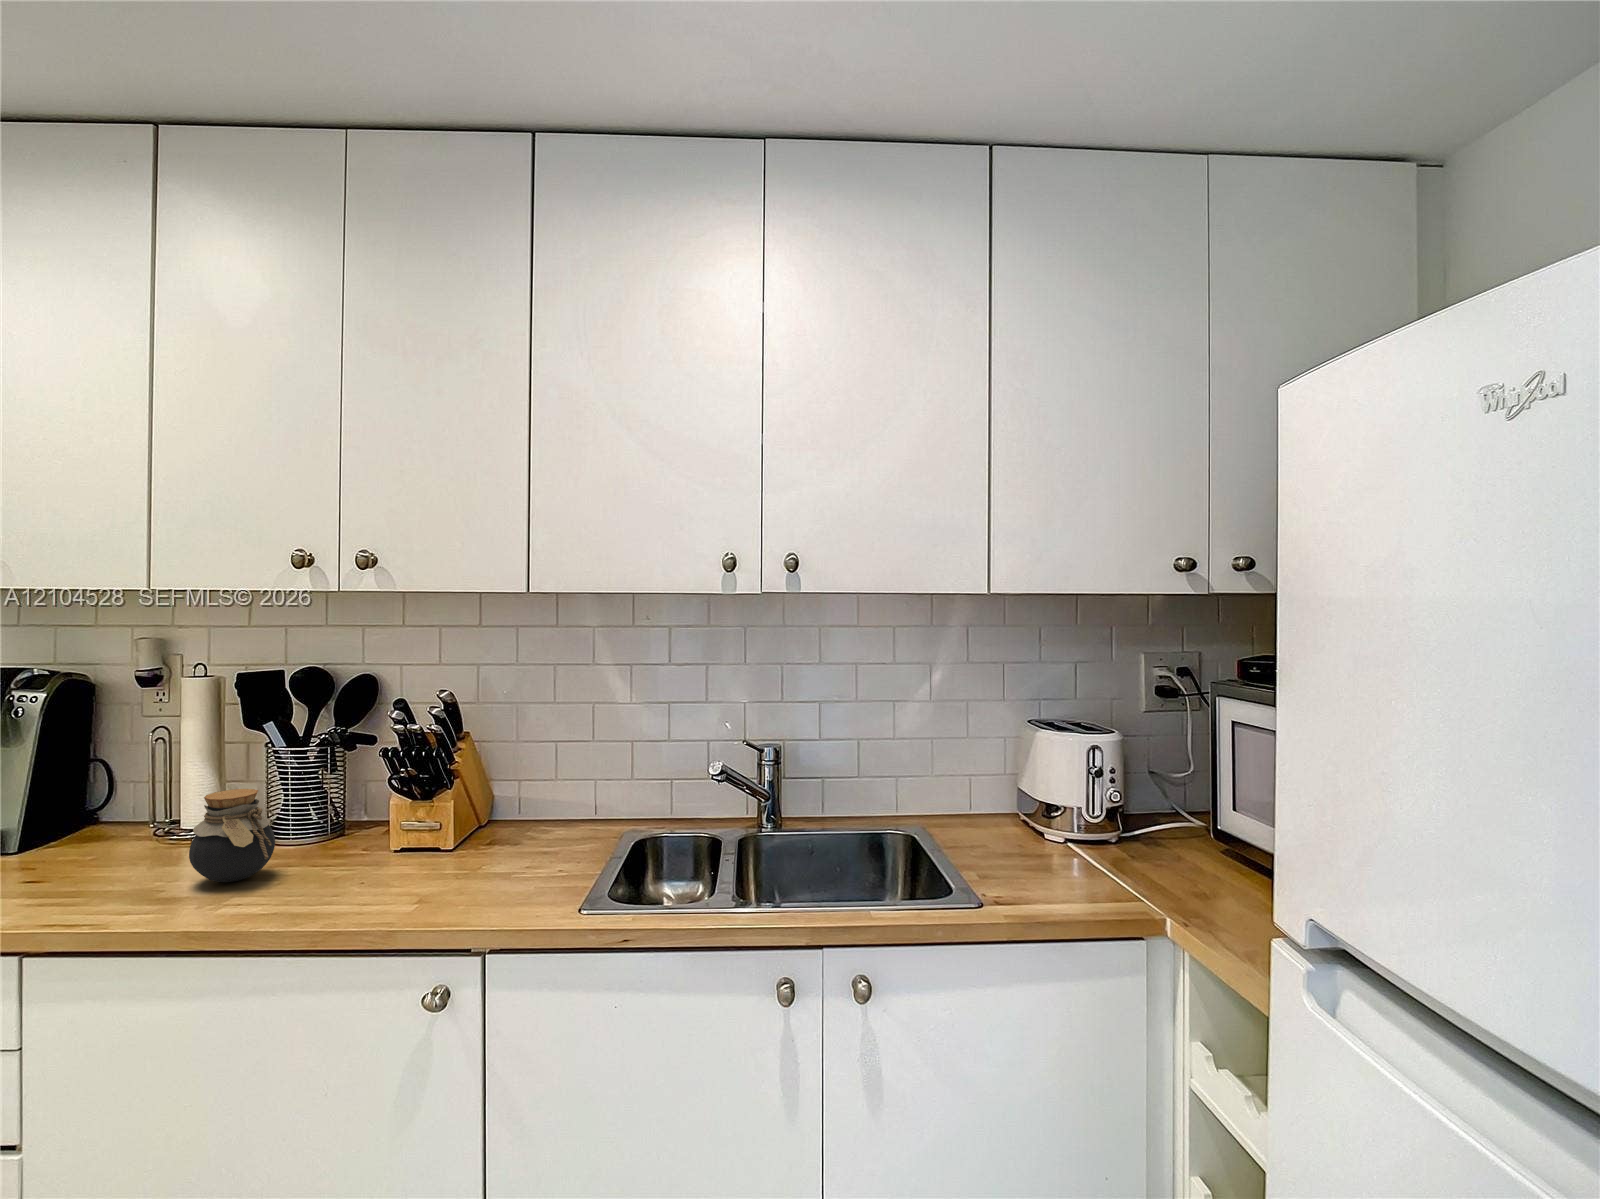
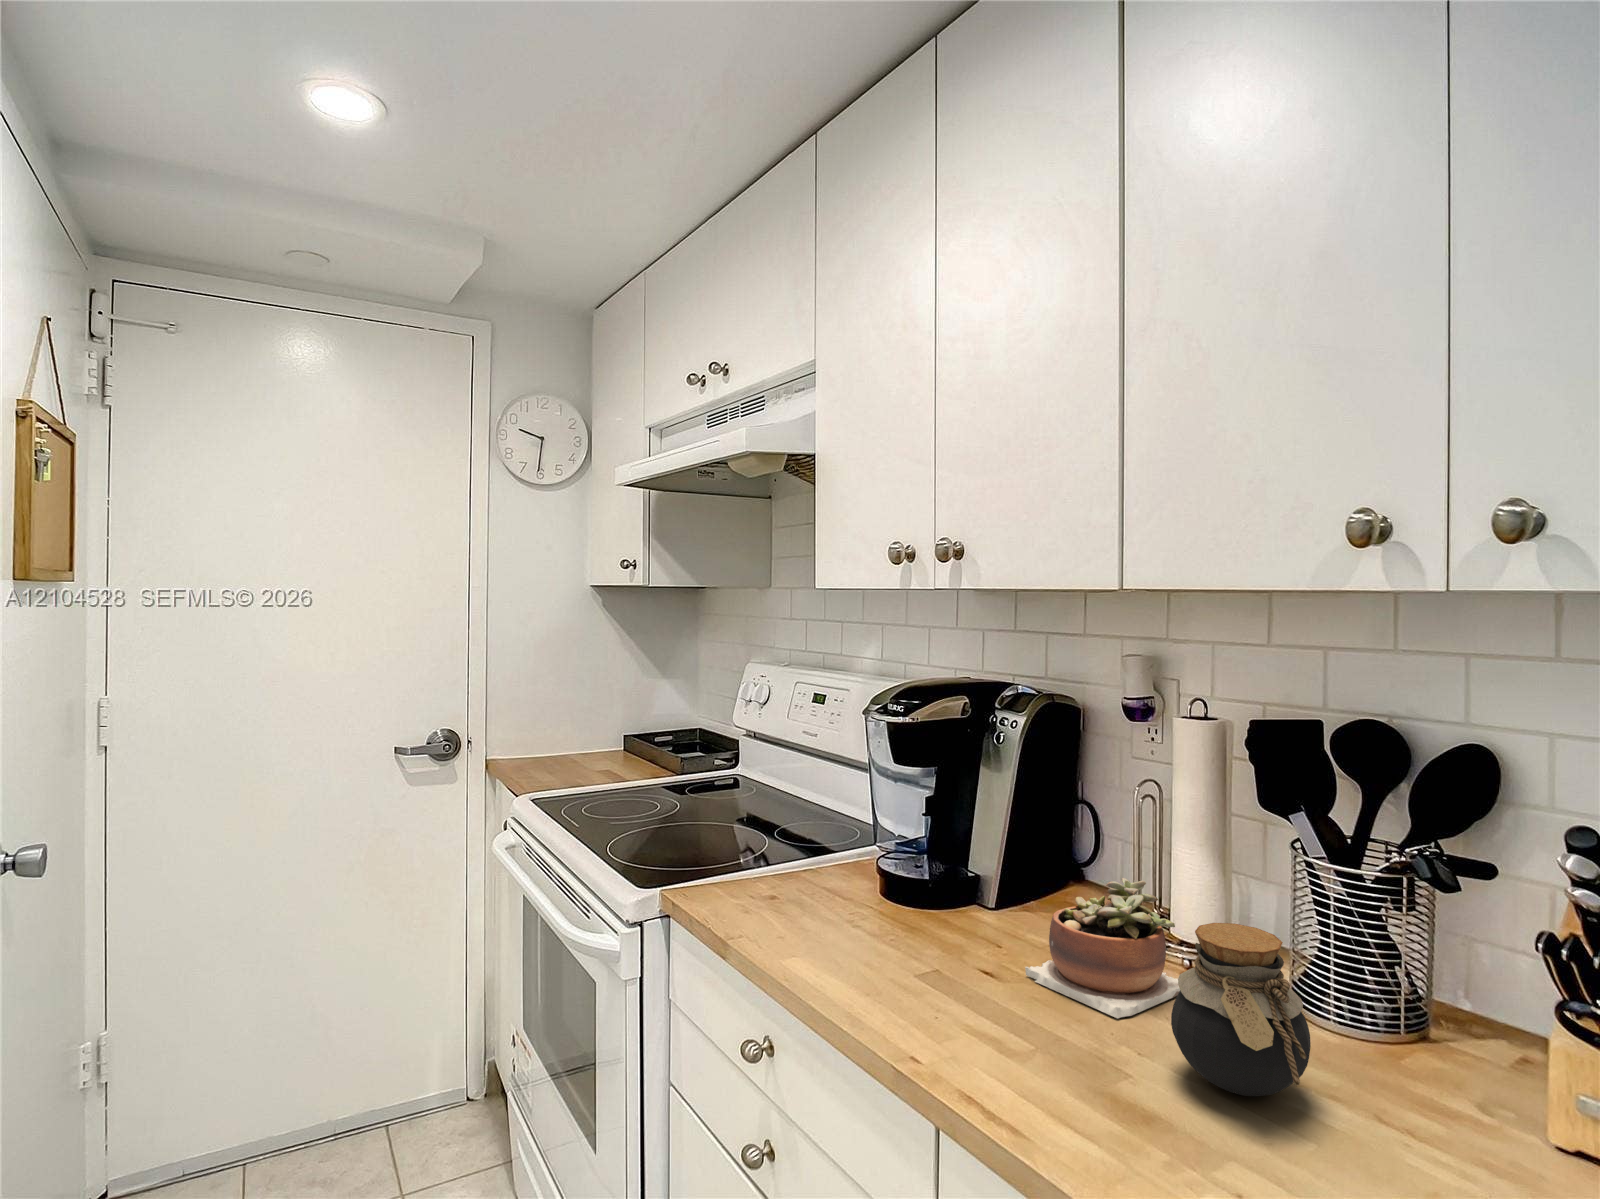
succulent plant: none [63,789,201,880] -> present [1025,878,1180,1019]

